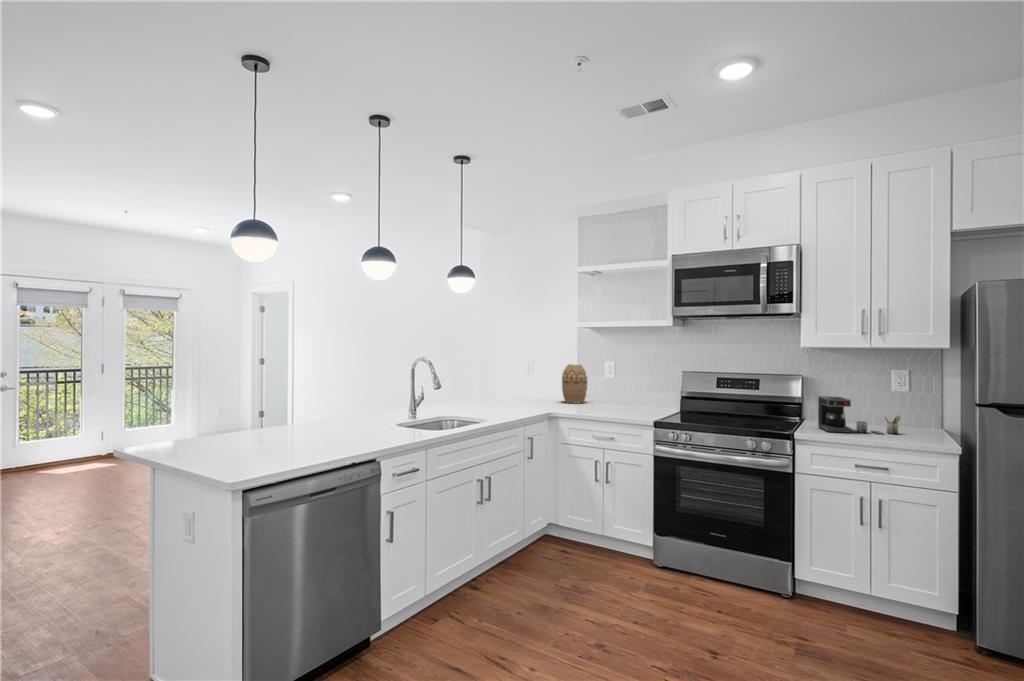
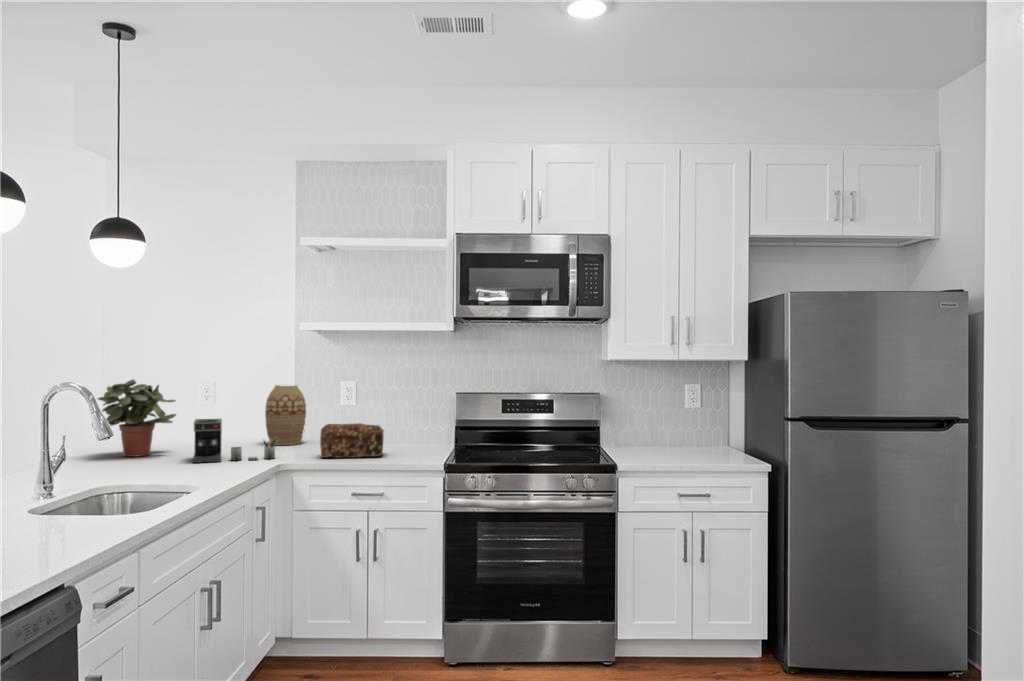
potted plant: none [464,358,508,404] -> present [98,380,176,457]
bread loaf: none [579,390,624,414] -> present [320,423,384,458]
coffee maker: present [818,396,900,434] -> present [193,419,278,463]

